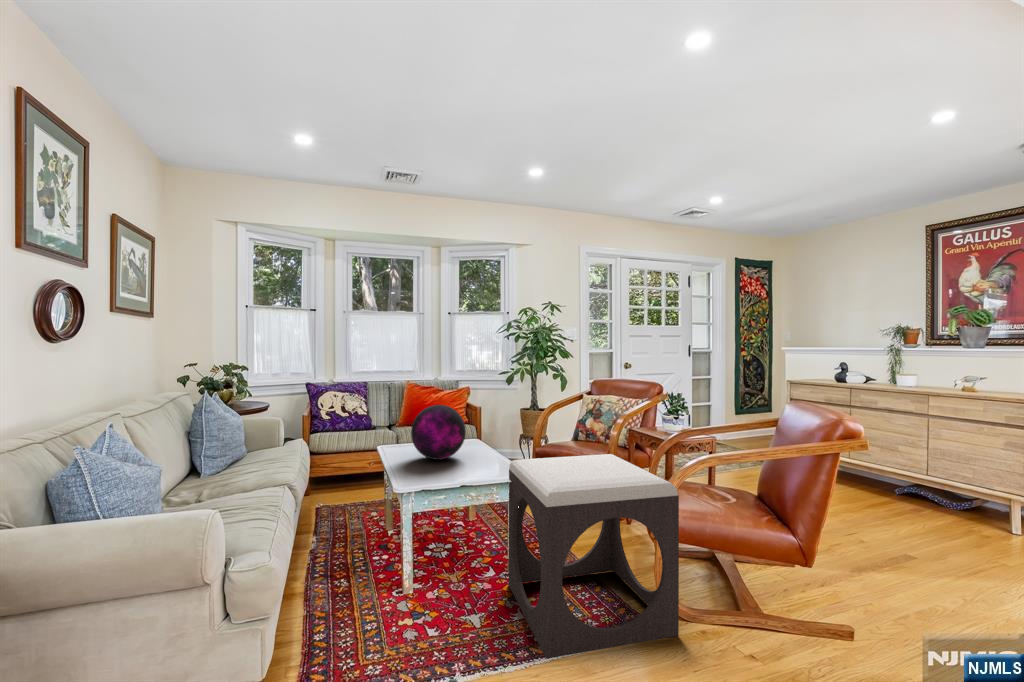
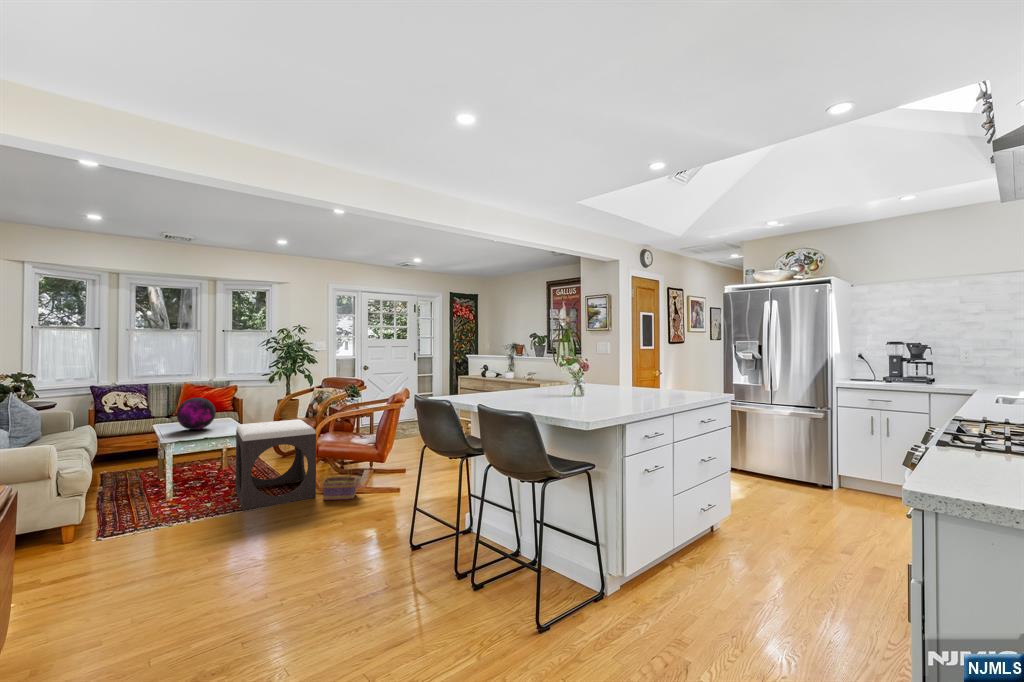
basket: none [697,558,779,662] -> present [323,463,357,500]

